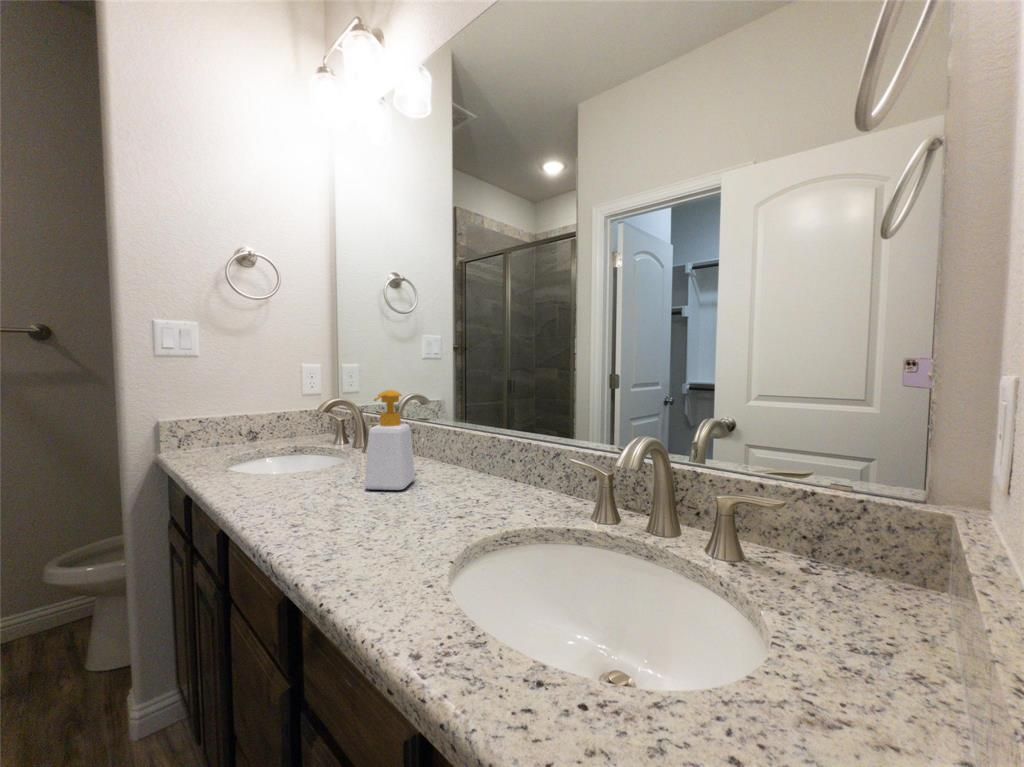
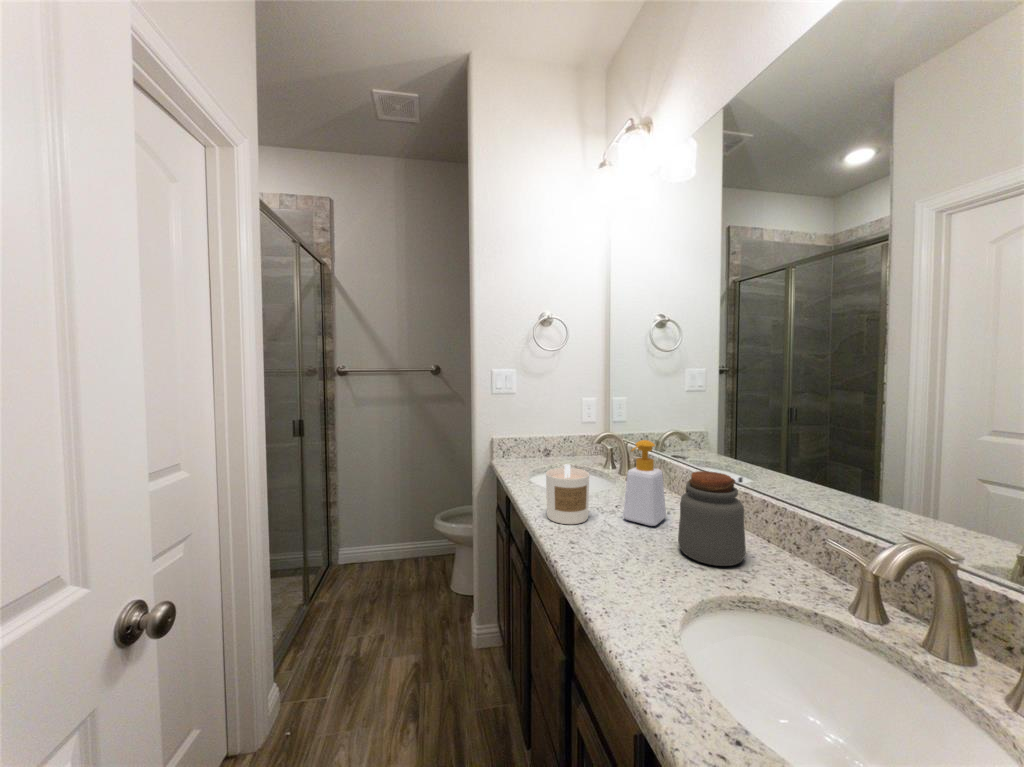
jar: none [433,413,500,512] -> present [678,471,746,566]
candle: none [250,427,318,509] -> present [546,464,589,524]

